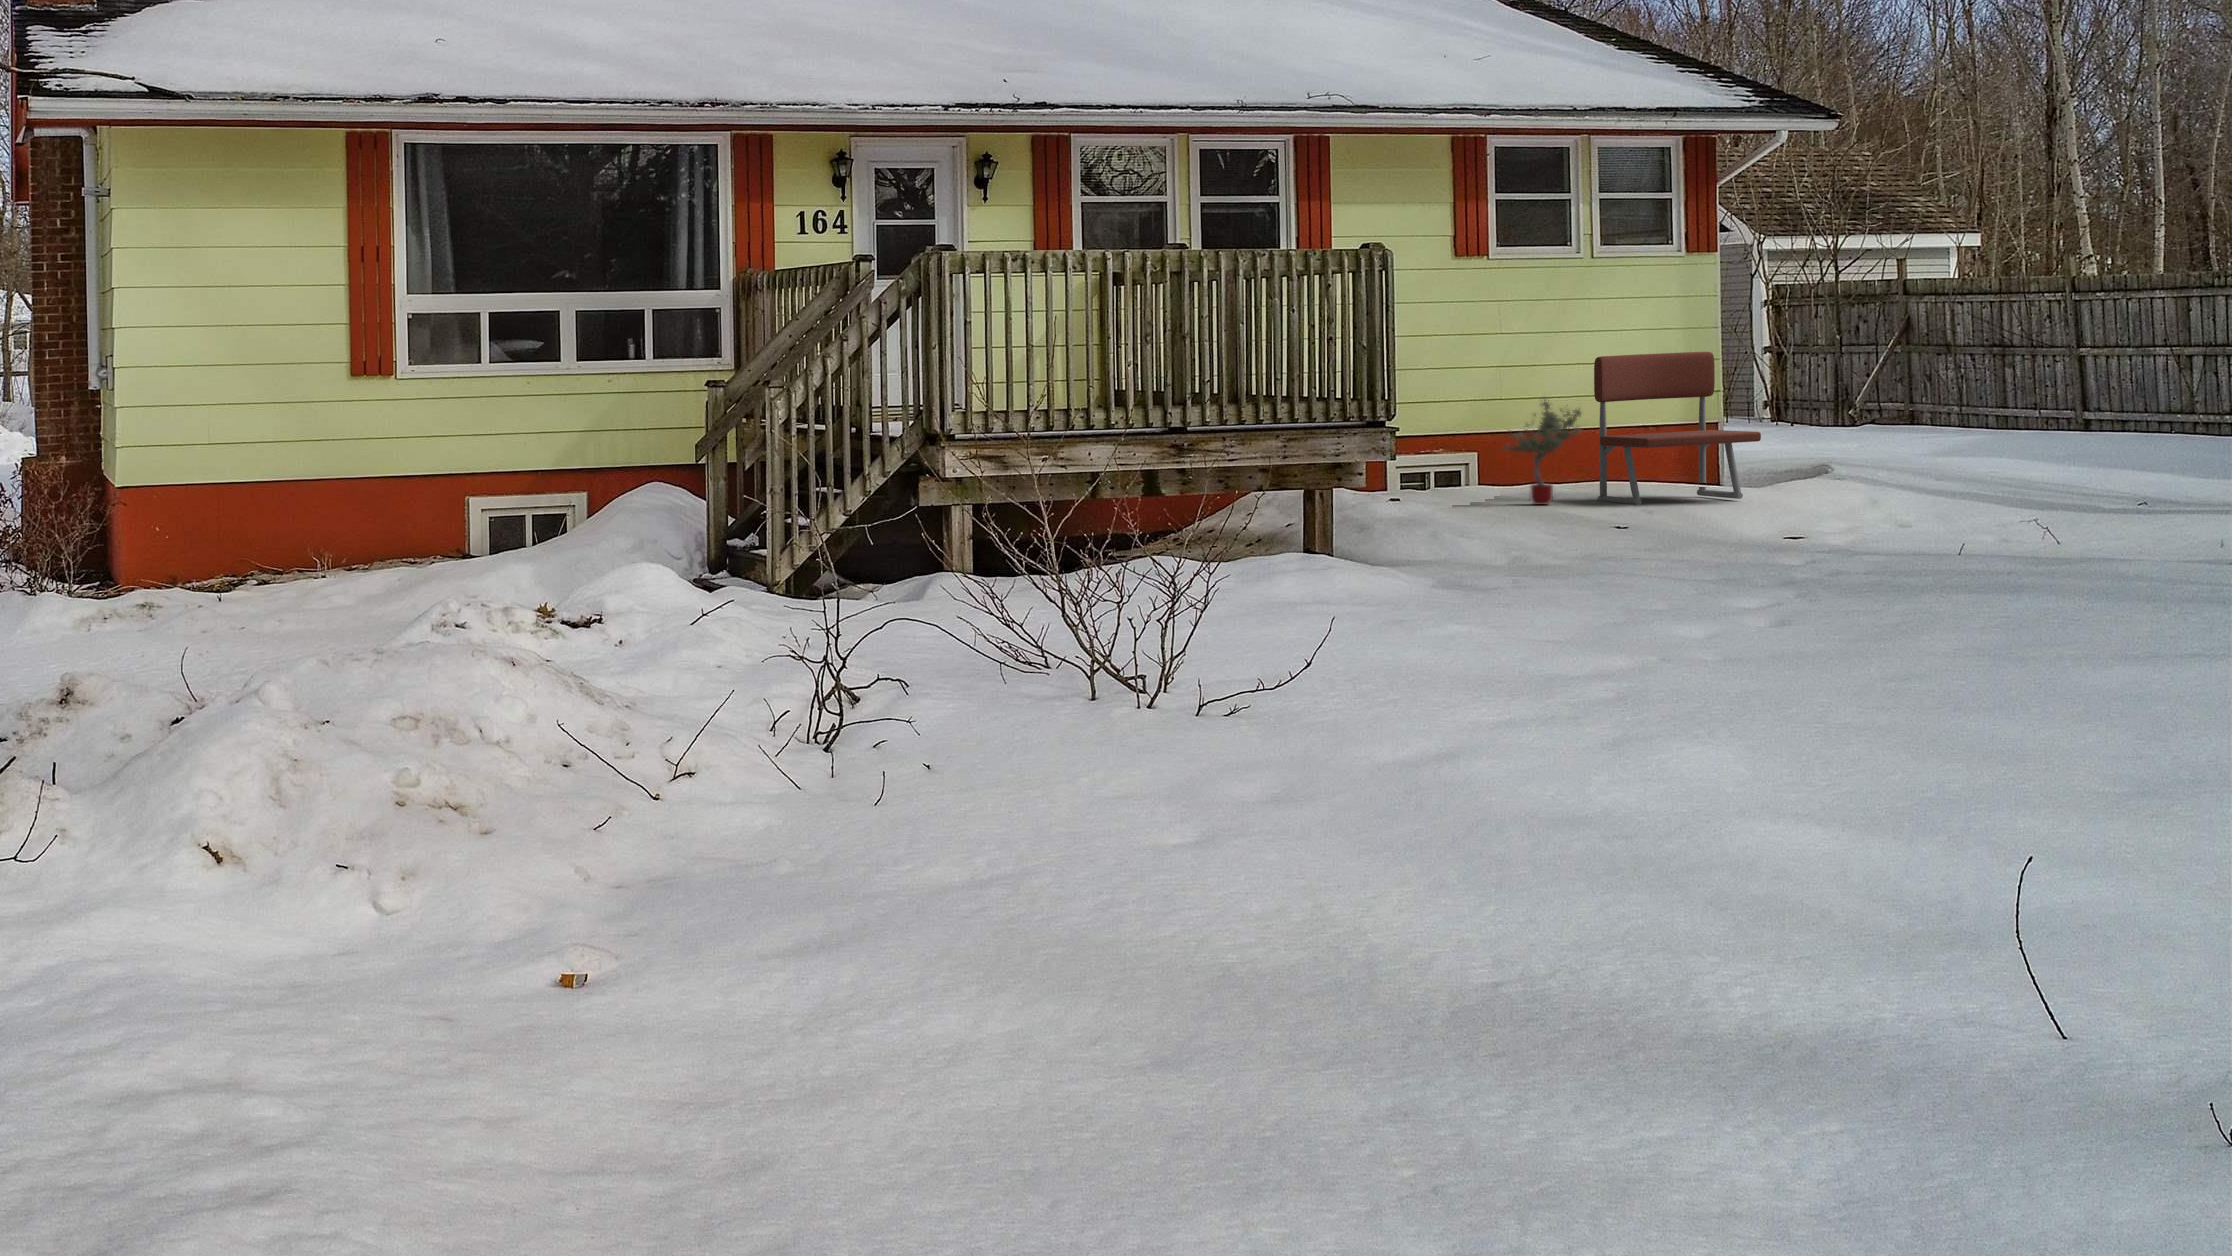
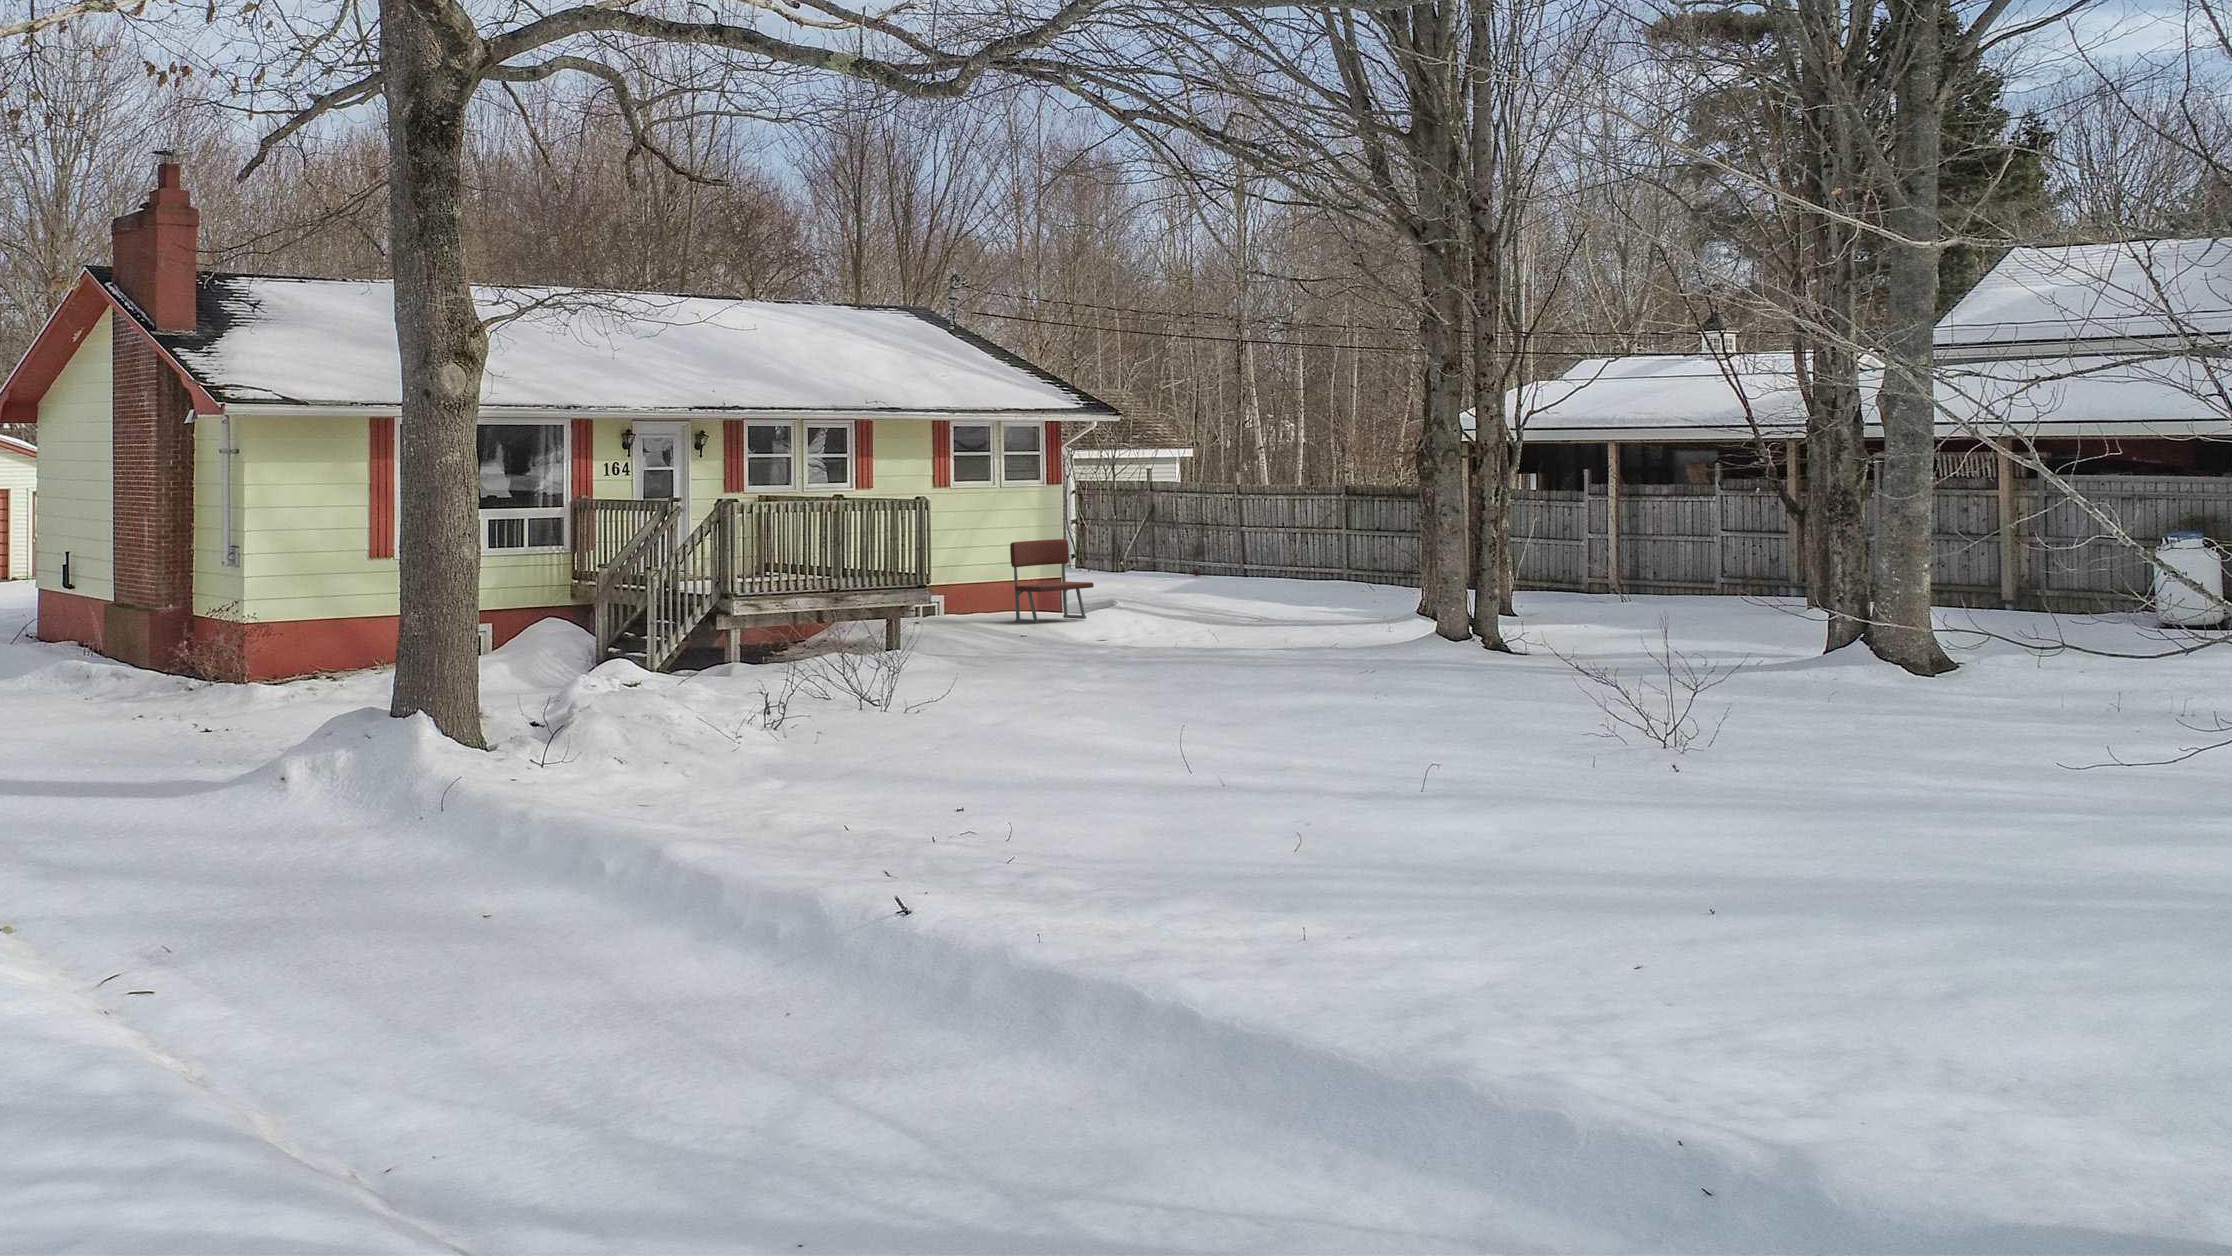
potted tree: present [1502,396,1581,505] -> present [1188,540,1206,576]

